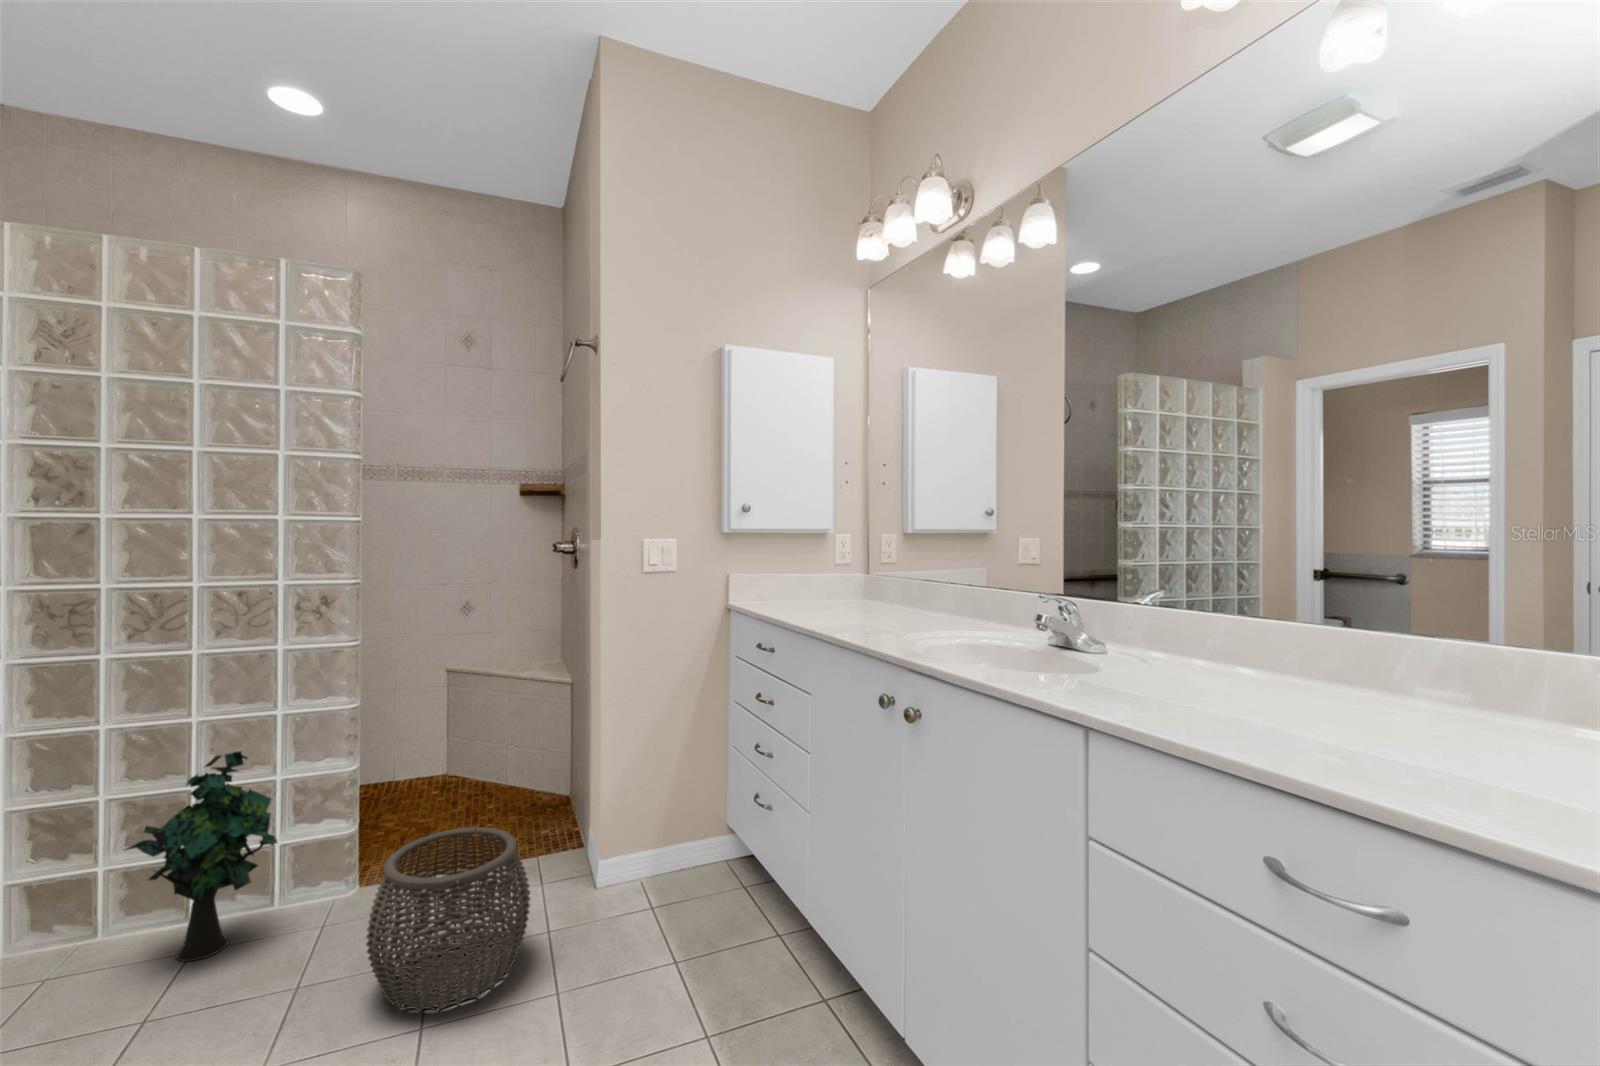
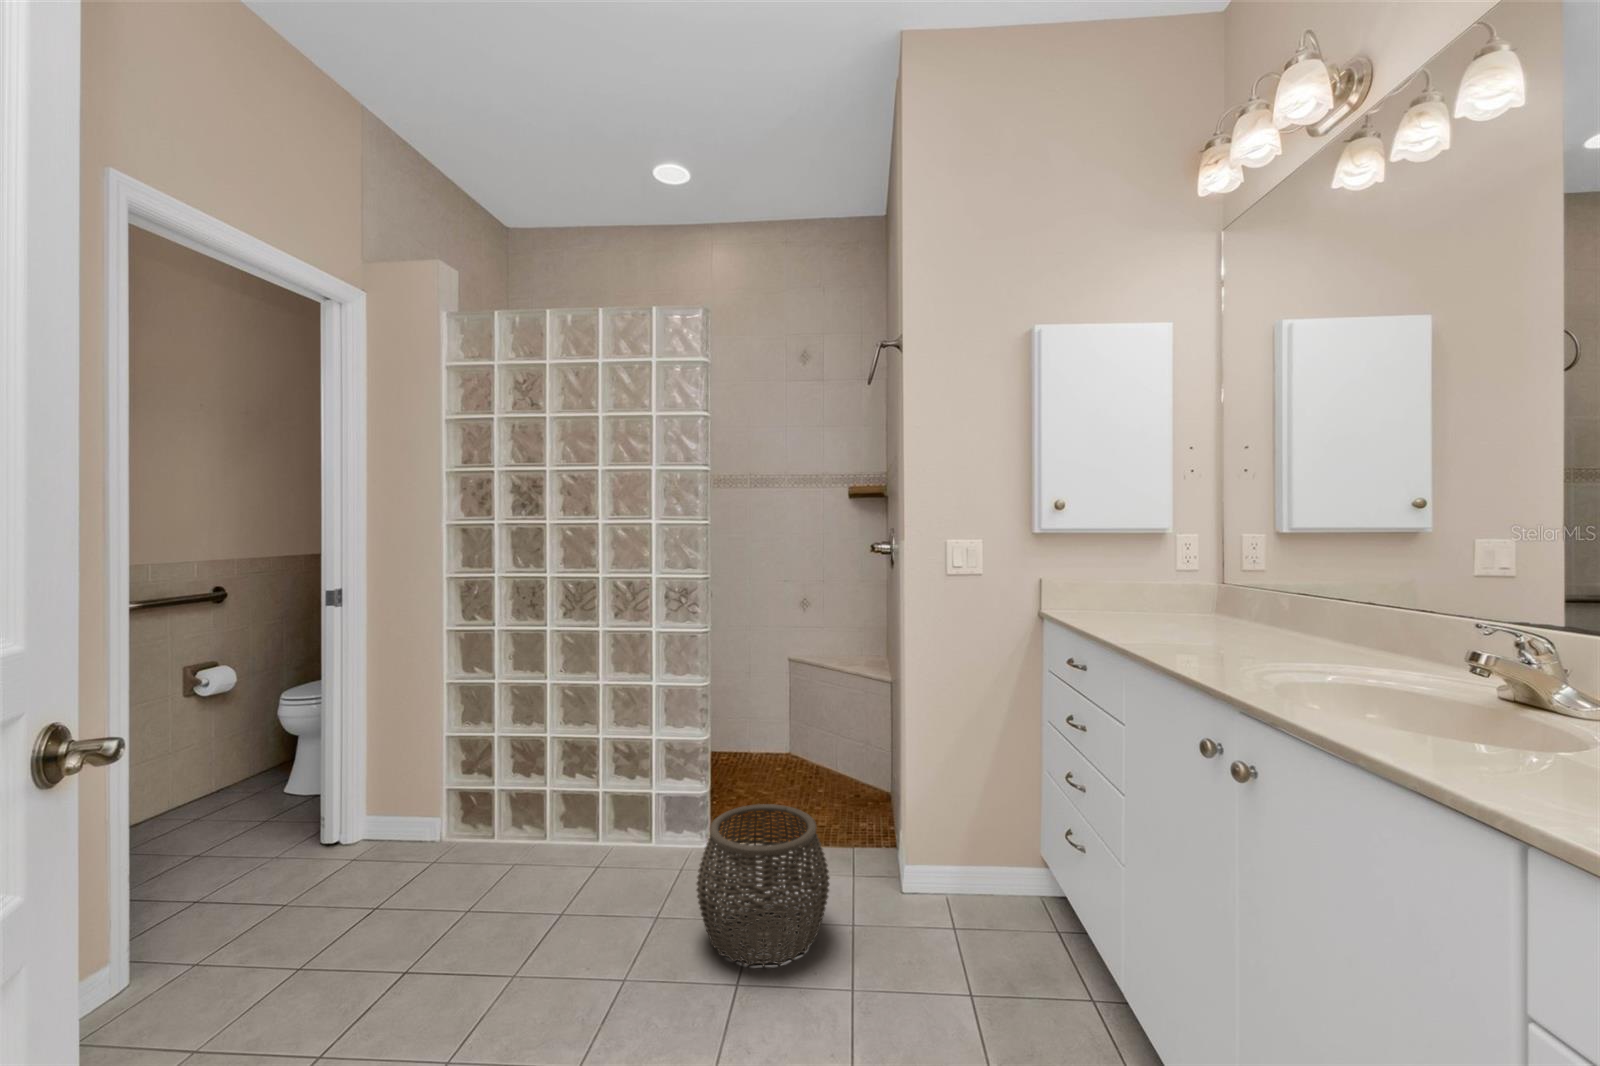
decorative plant: present [125,751,277,962] -> none [556,710,650,868]

